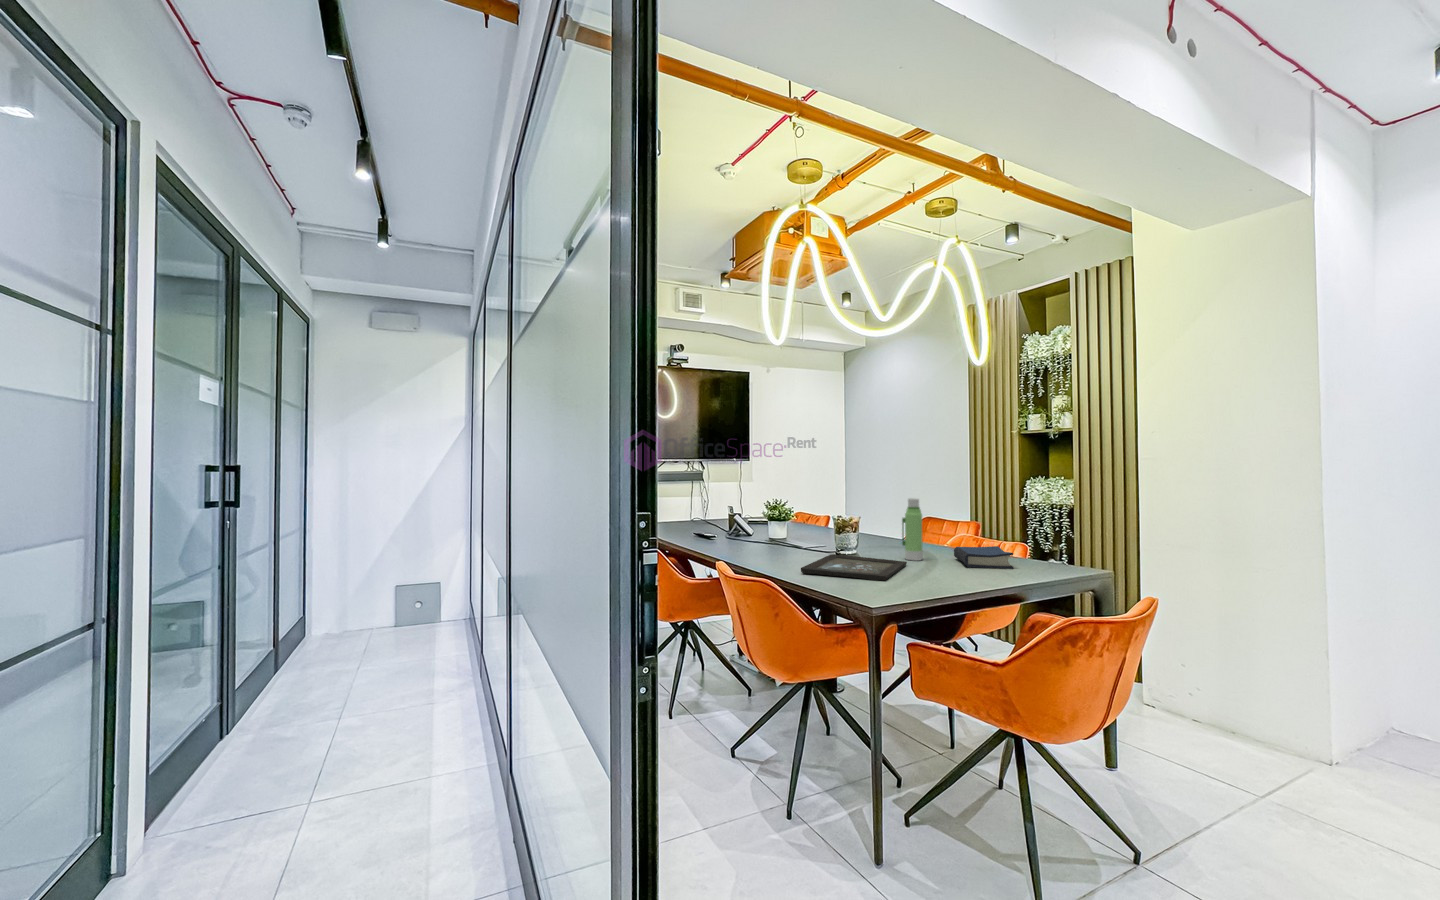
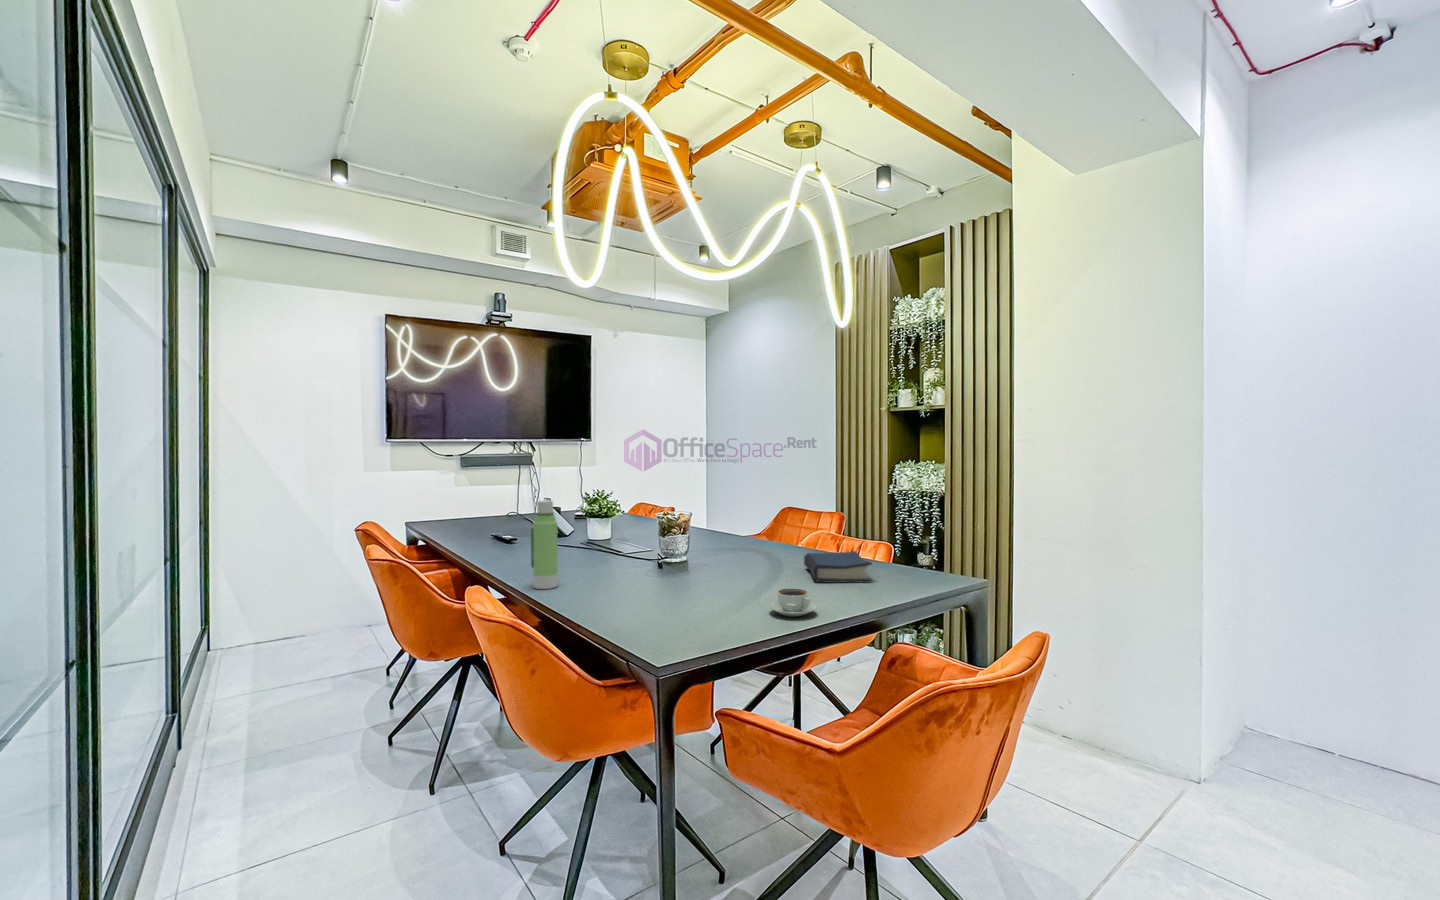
water bottle: present [902,498,923,561] -> present [531,500,558,589]
tray: present [801,555,907,580] -> none [592,569,742,612]
coffee cup: none [935,566,973,585] -> present [769,588,817,617]

